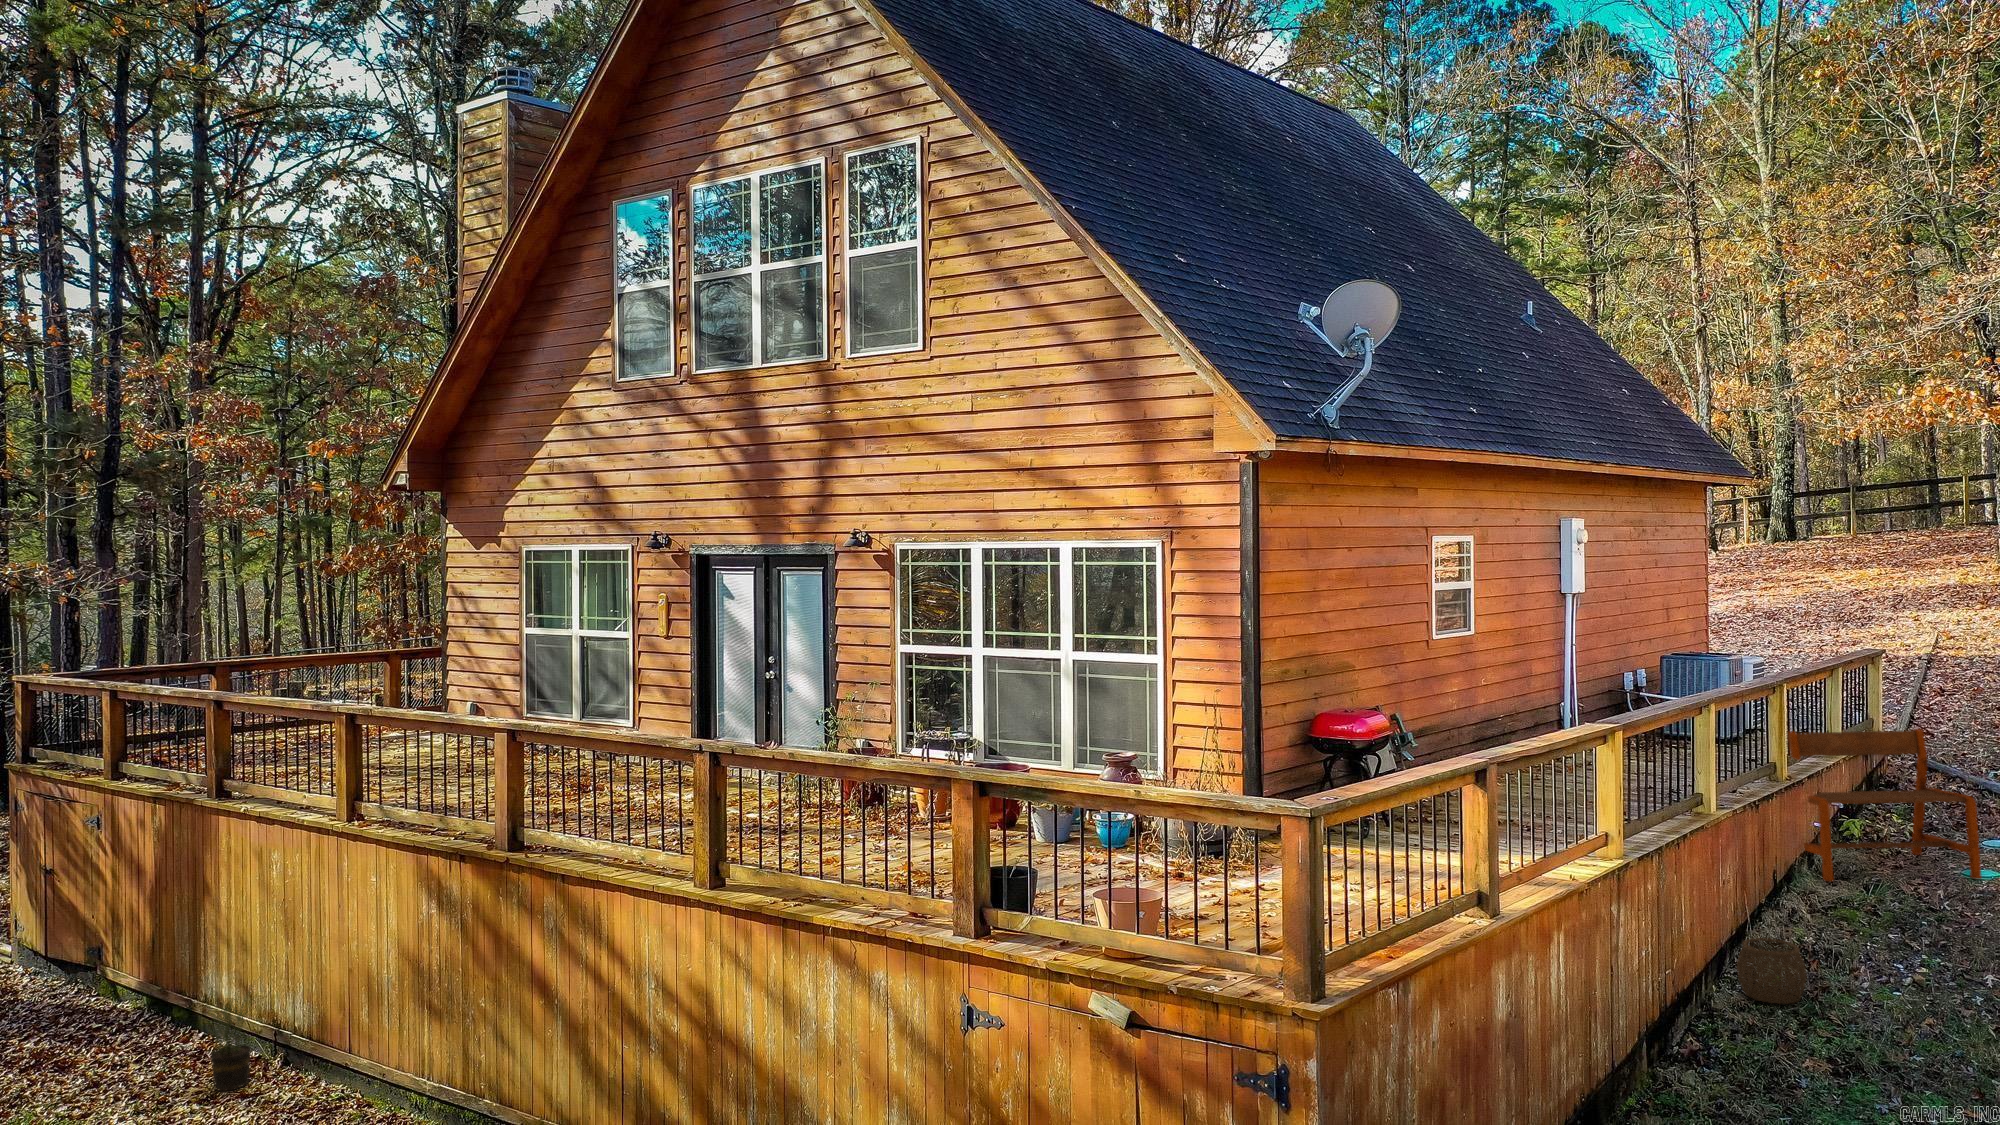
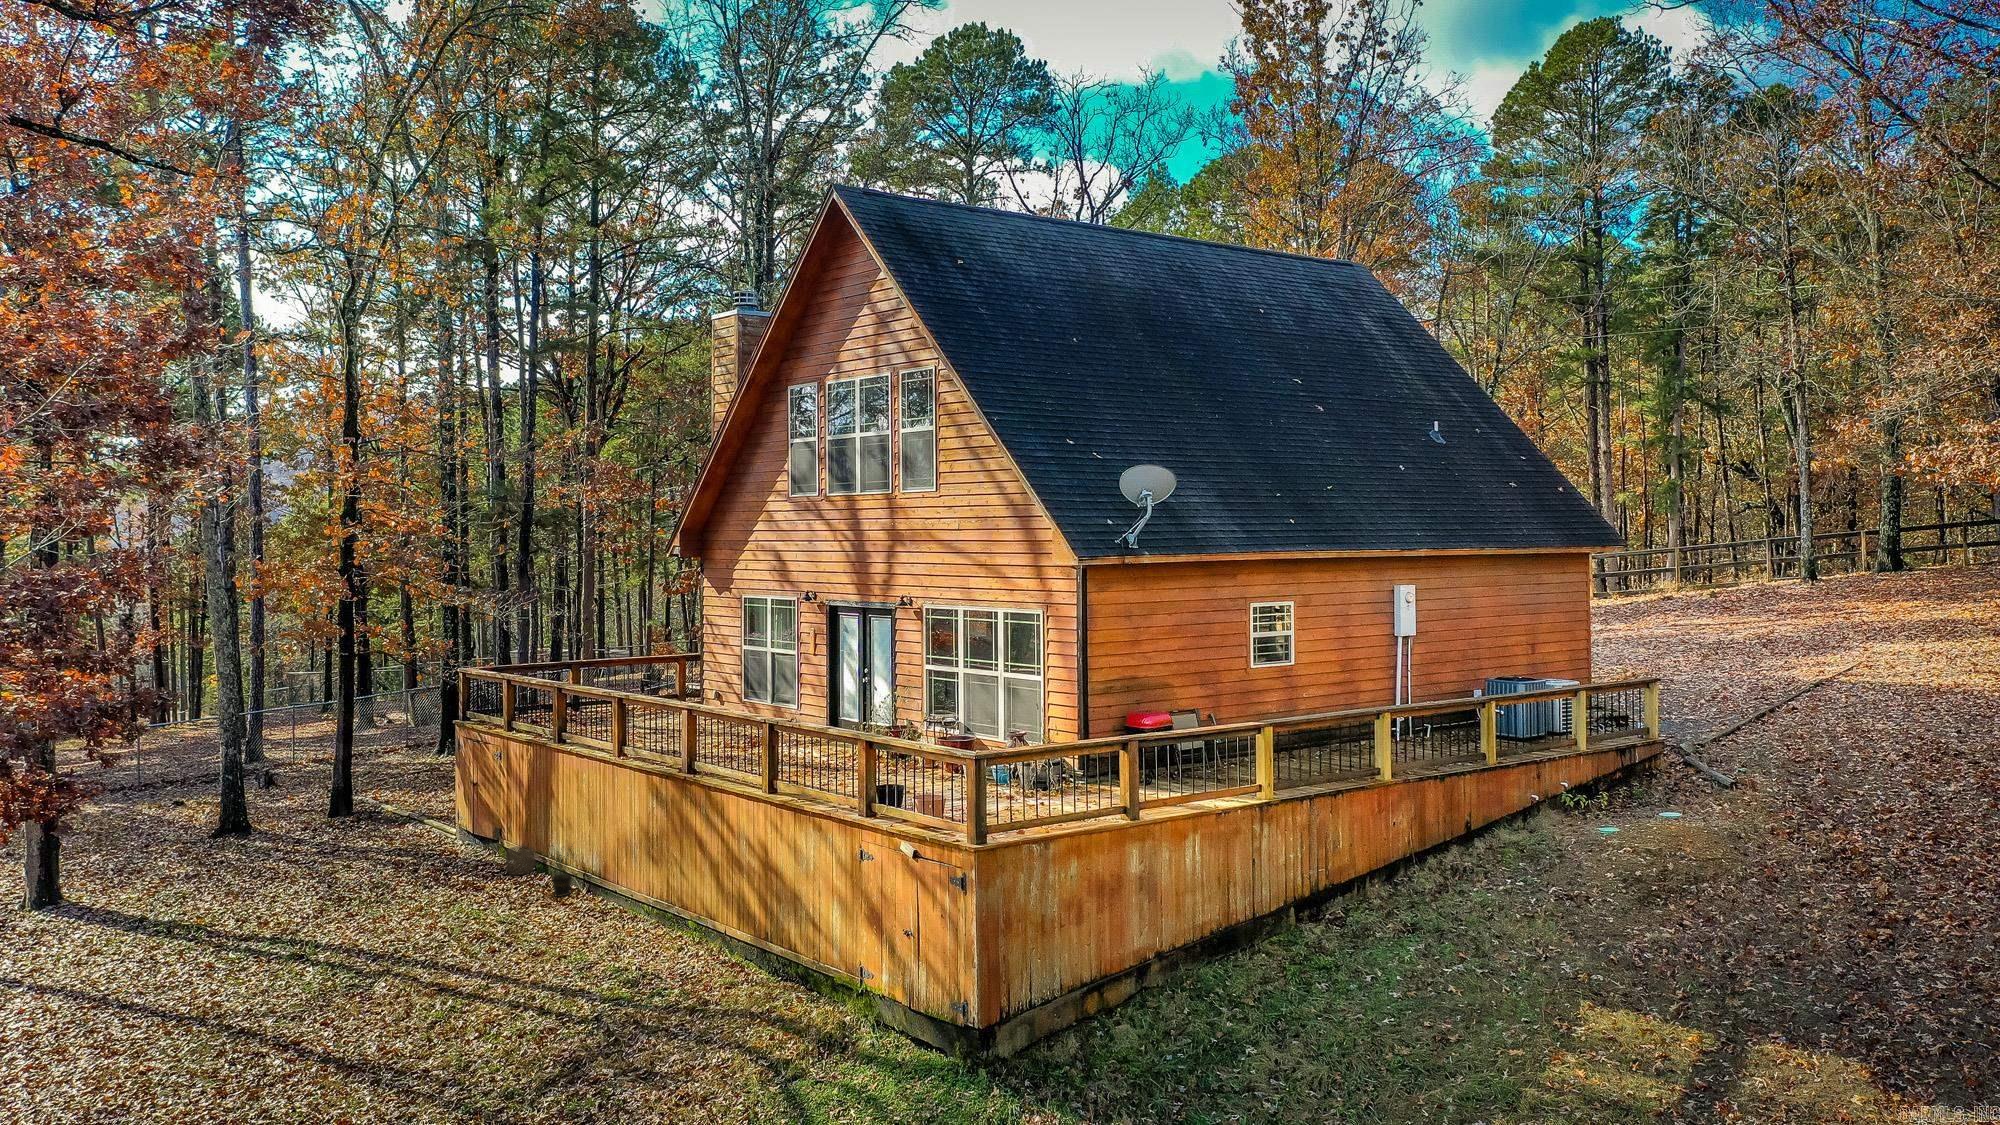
bench: present [1788,729,1981,881] -> none [1497,734,1612,836]
woven basket: present [1737,938,1806,1004] -> present [505,845,536,875]

